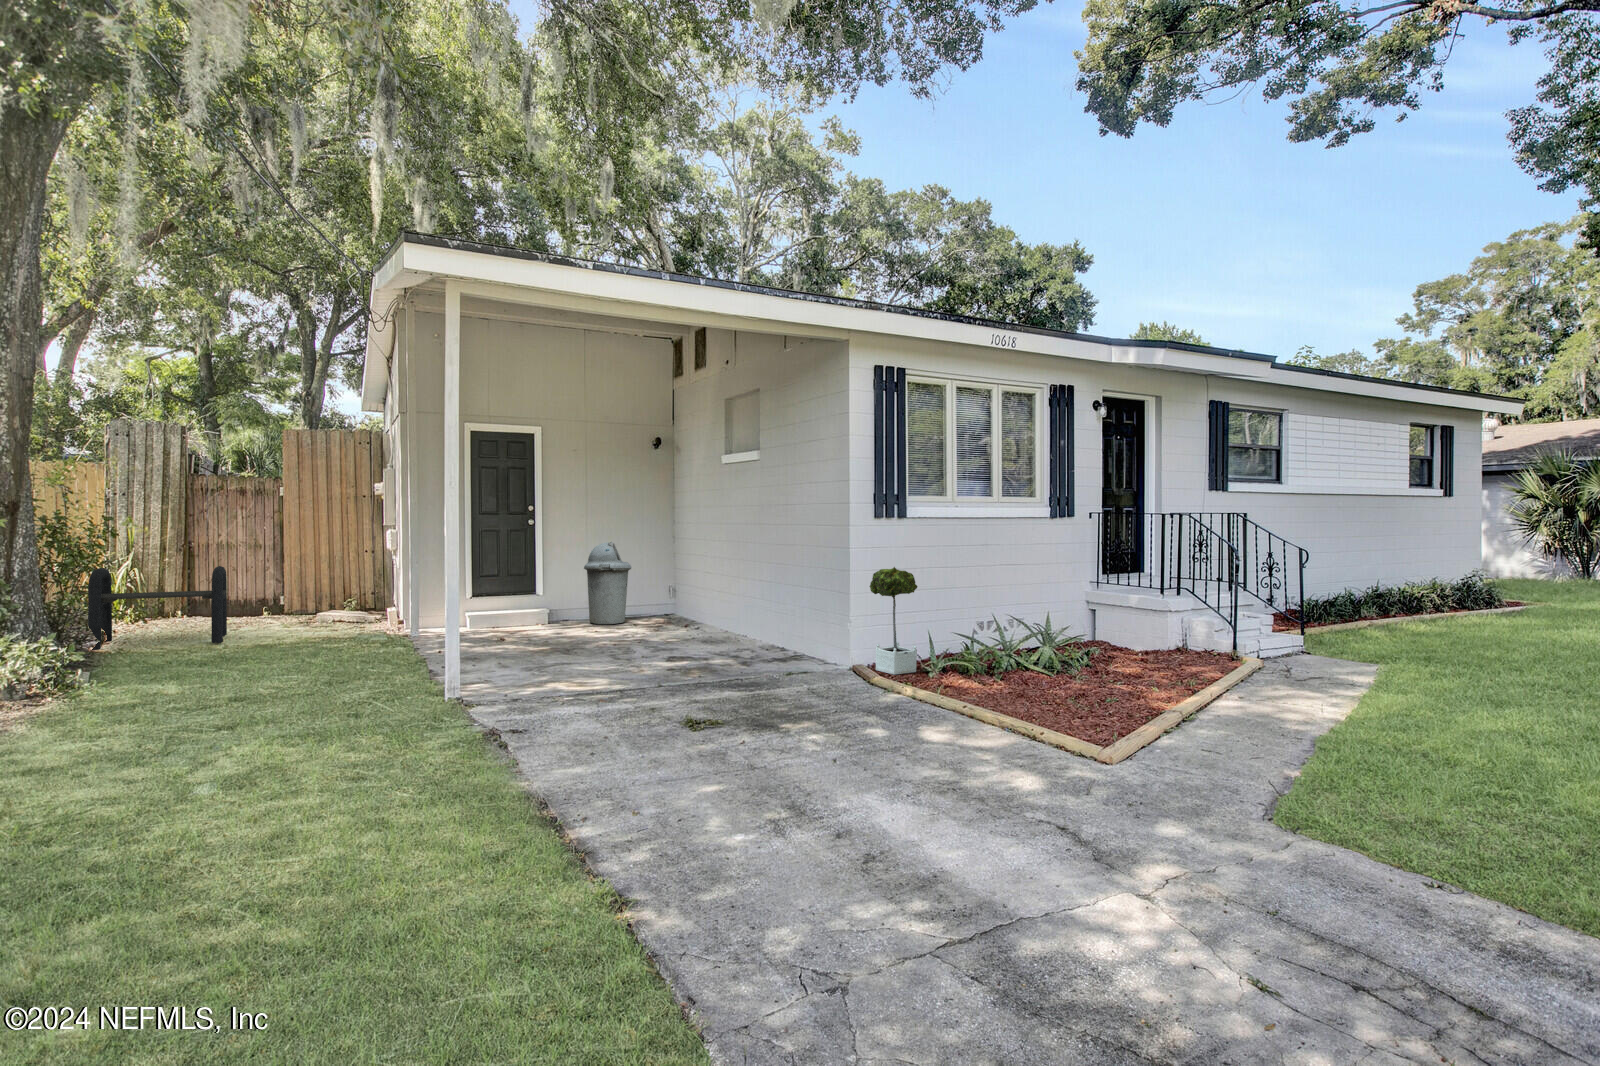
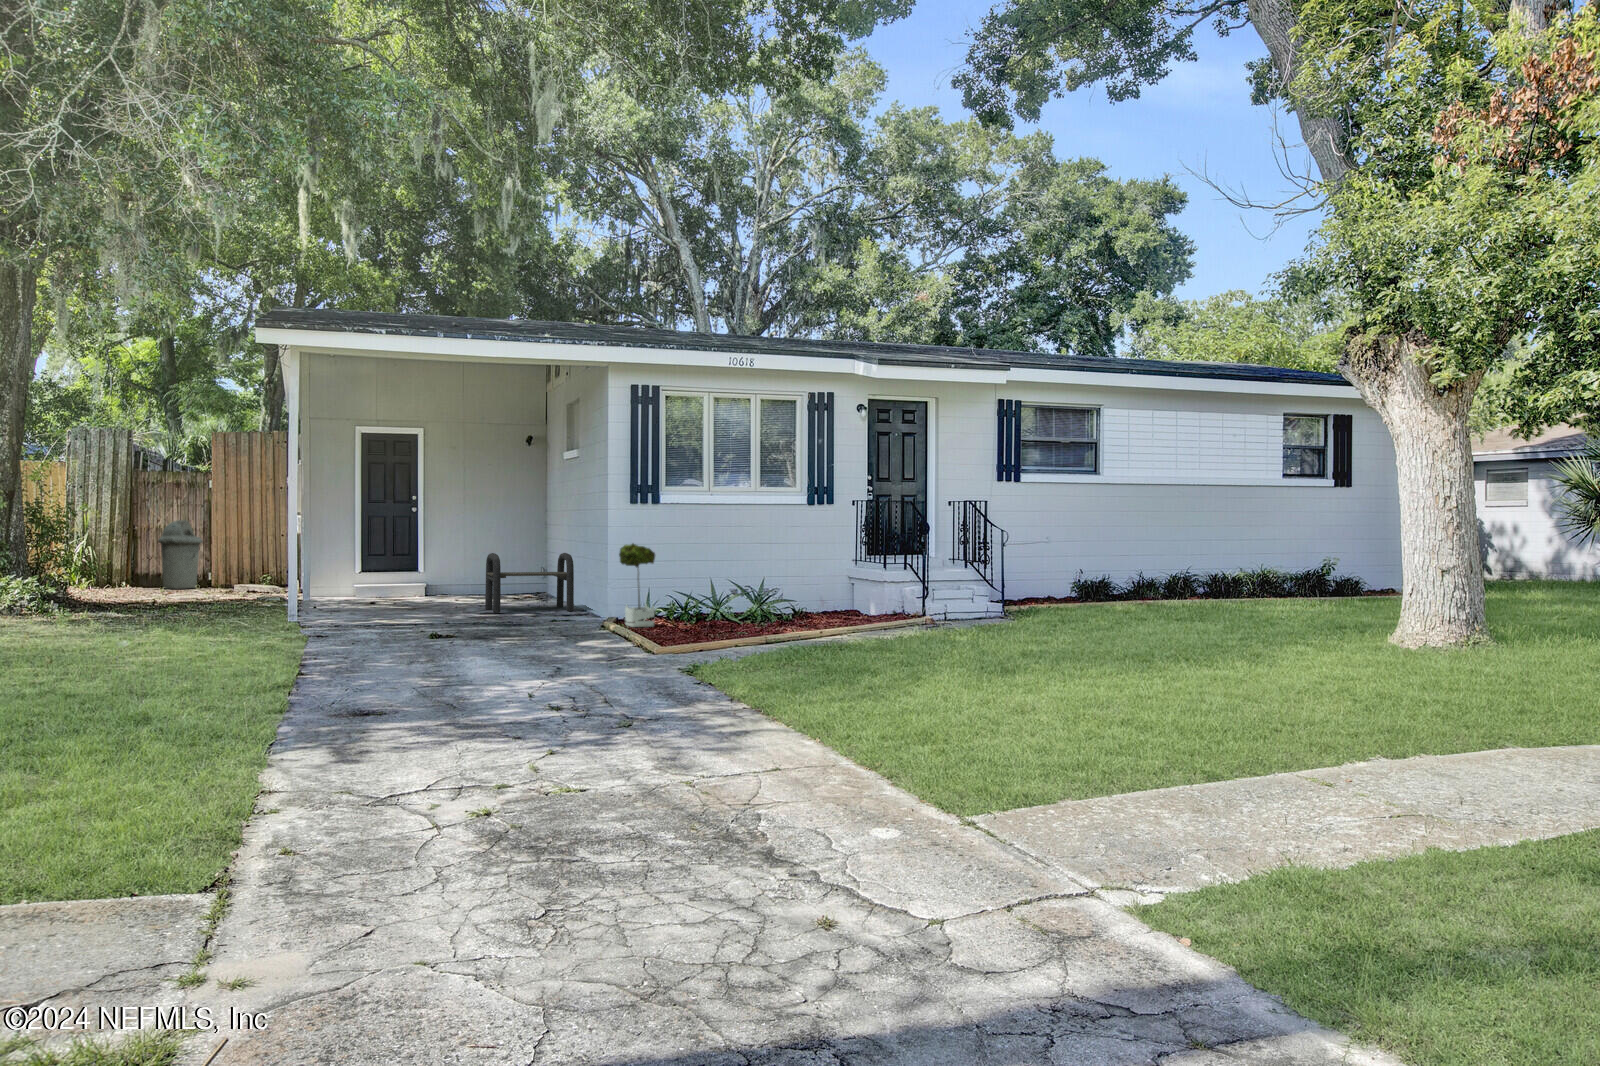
trash can: present [584,542,631,624] -> present [158,520,203,589]
bench: present [88,566,227,650] -> present [485,553,574,613]

